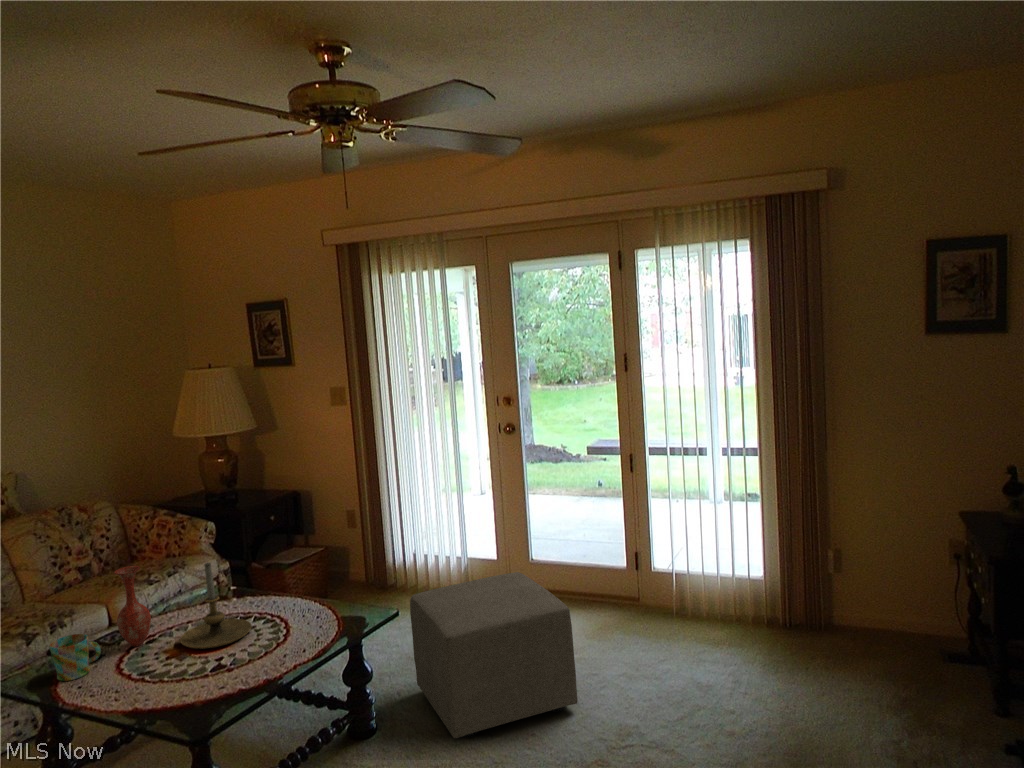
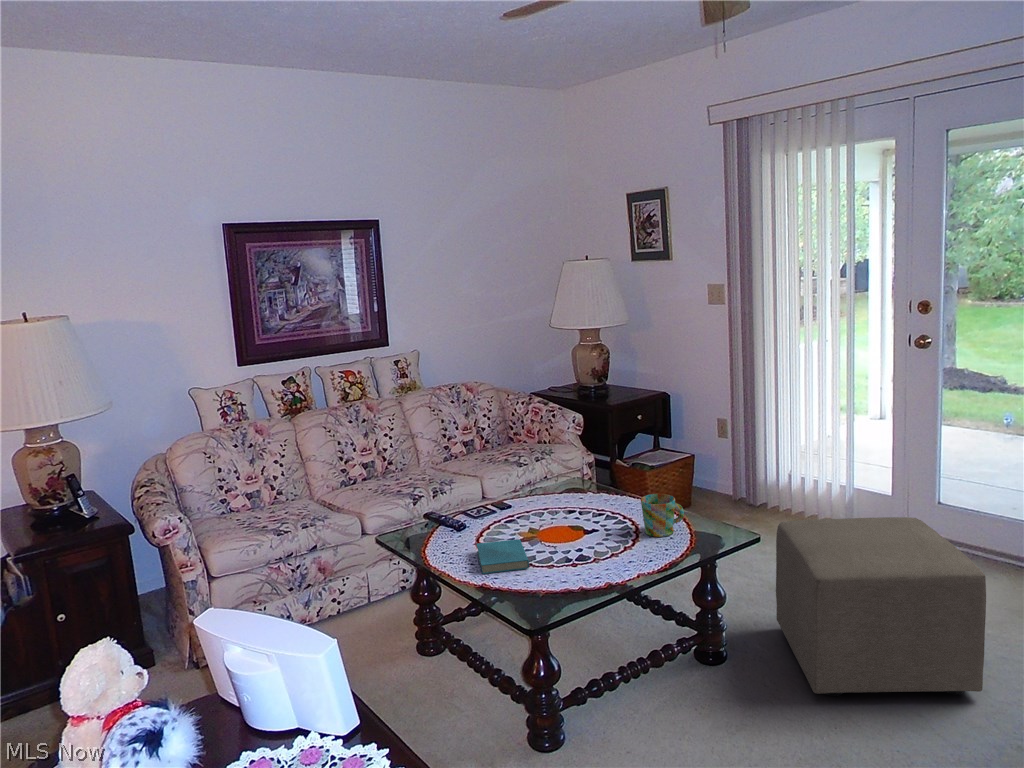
candle holder: present [180,563,252,649] -> none [534,453,603,539]
vase: present [114,566,151,647] -> none [480,445,510,523]
mug: present [49,634,101,681] -> present [641,494,684,537]
book: none [122,657,183,698] -> present [477,539,529,574]

